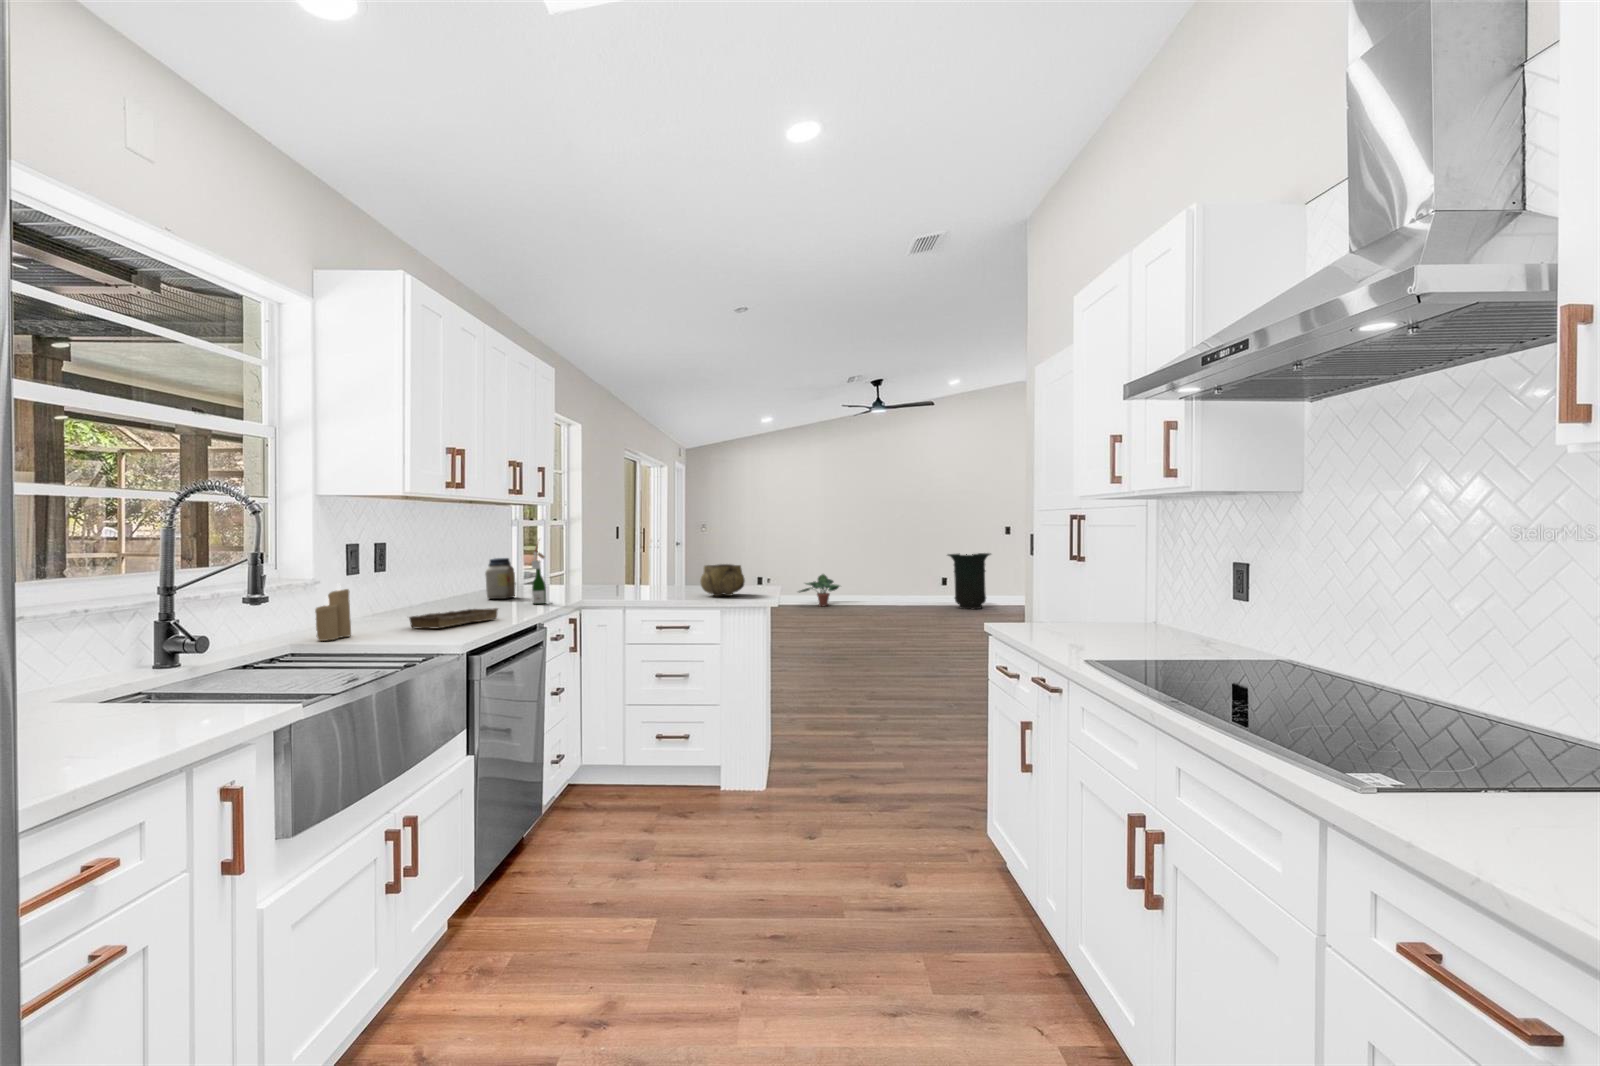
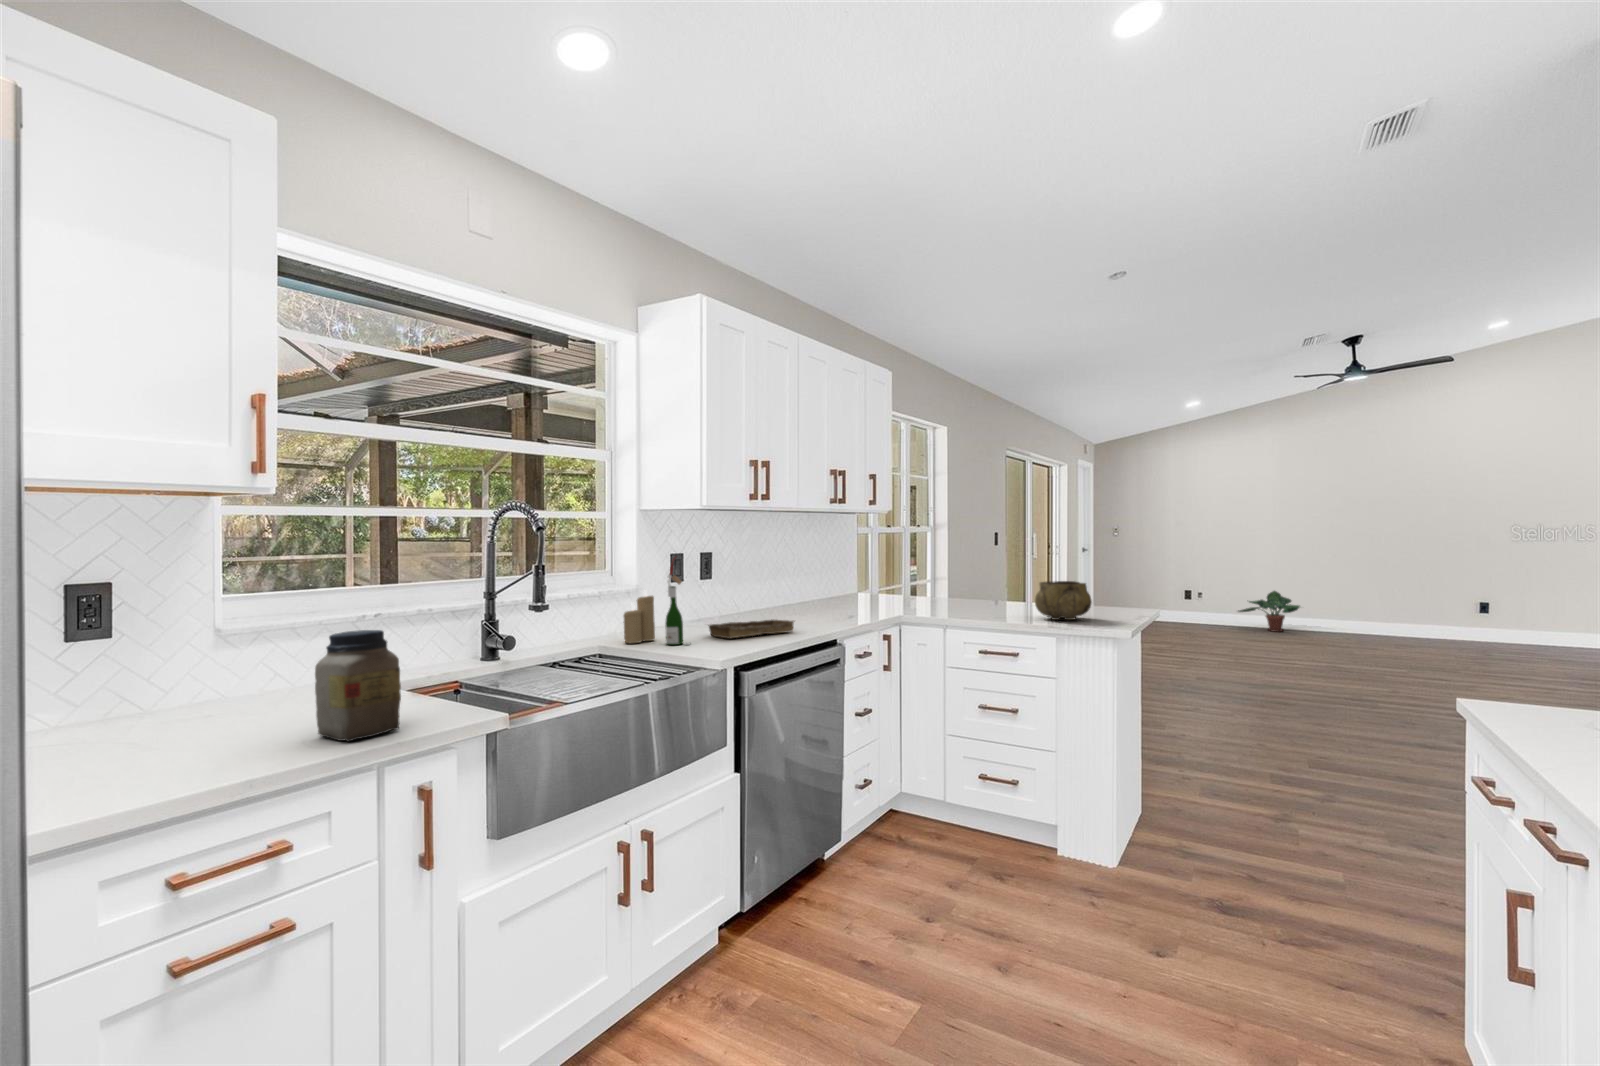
wine bottle: present [532,545,546,604] -> present [665,557,689,645]
trash can: present [948,553,990,609] -> none [1479,570,1567,651]
jar: present [485,558,516,599] -> present [315,630,401,742]

